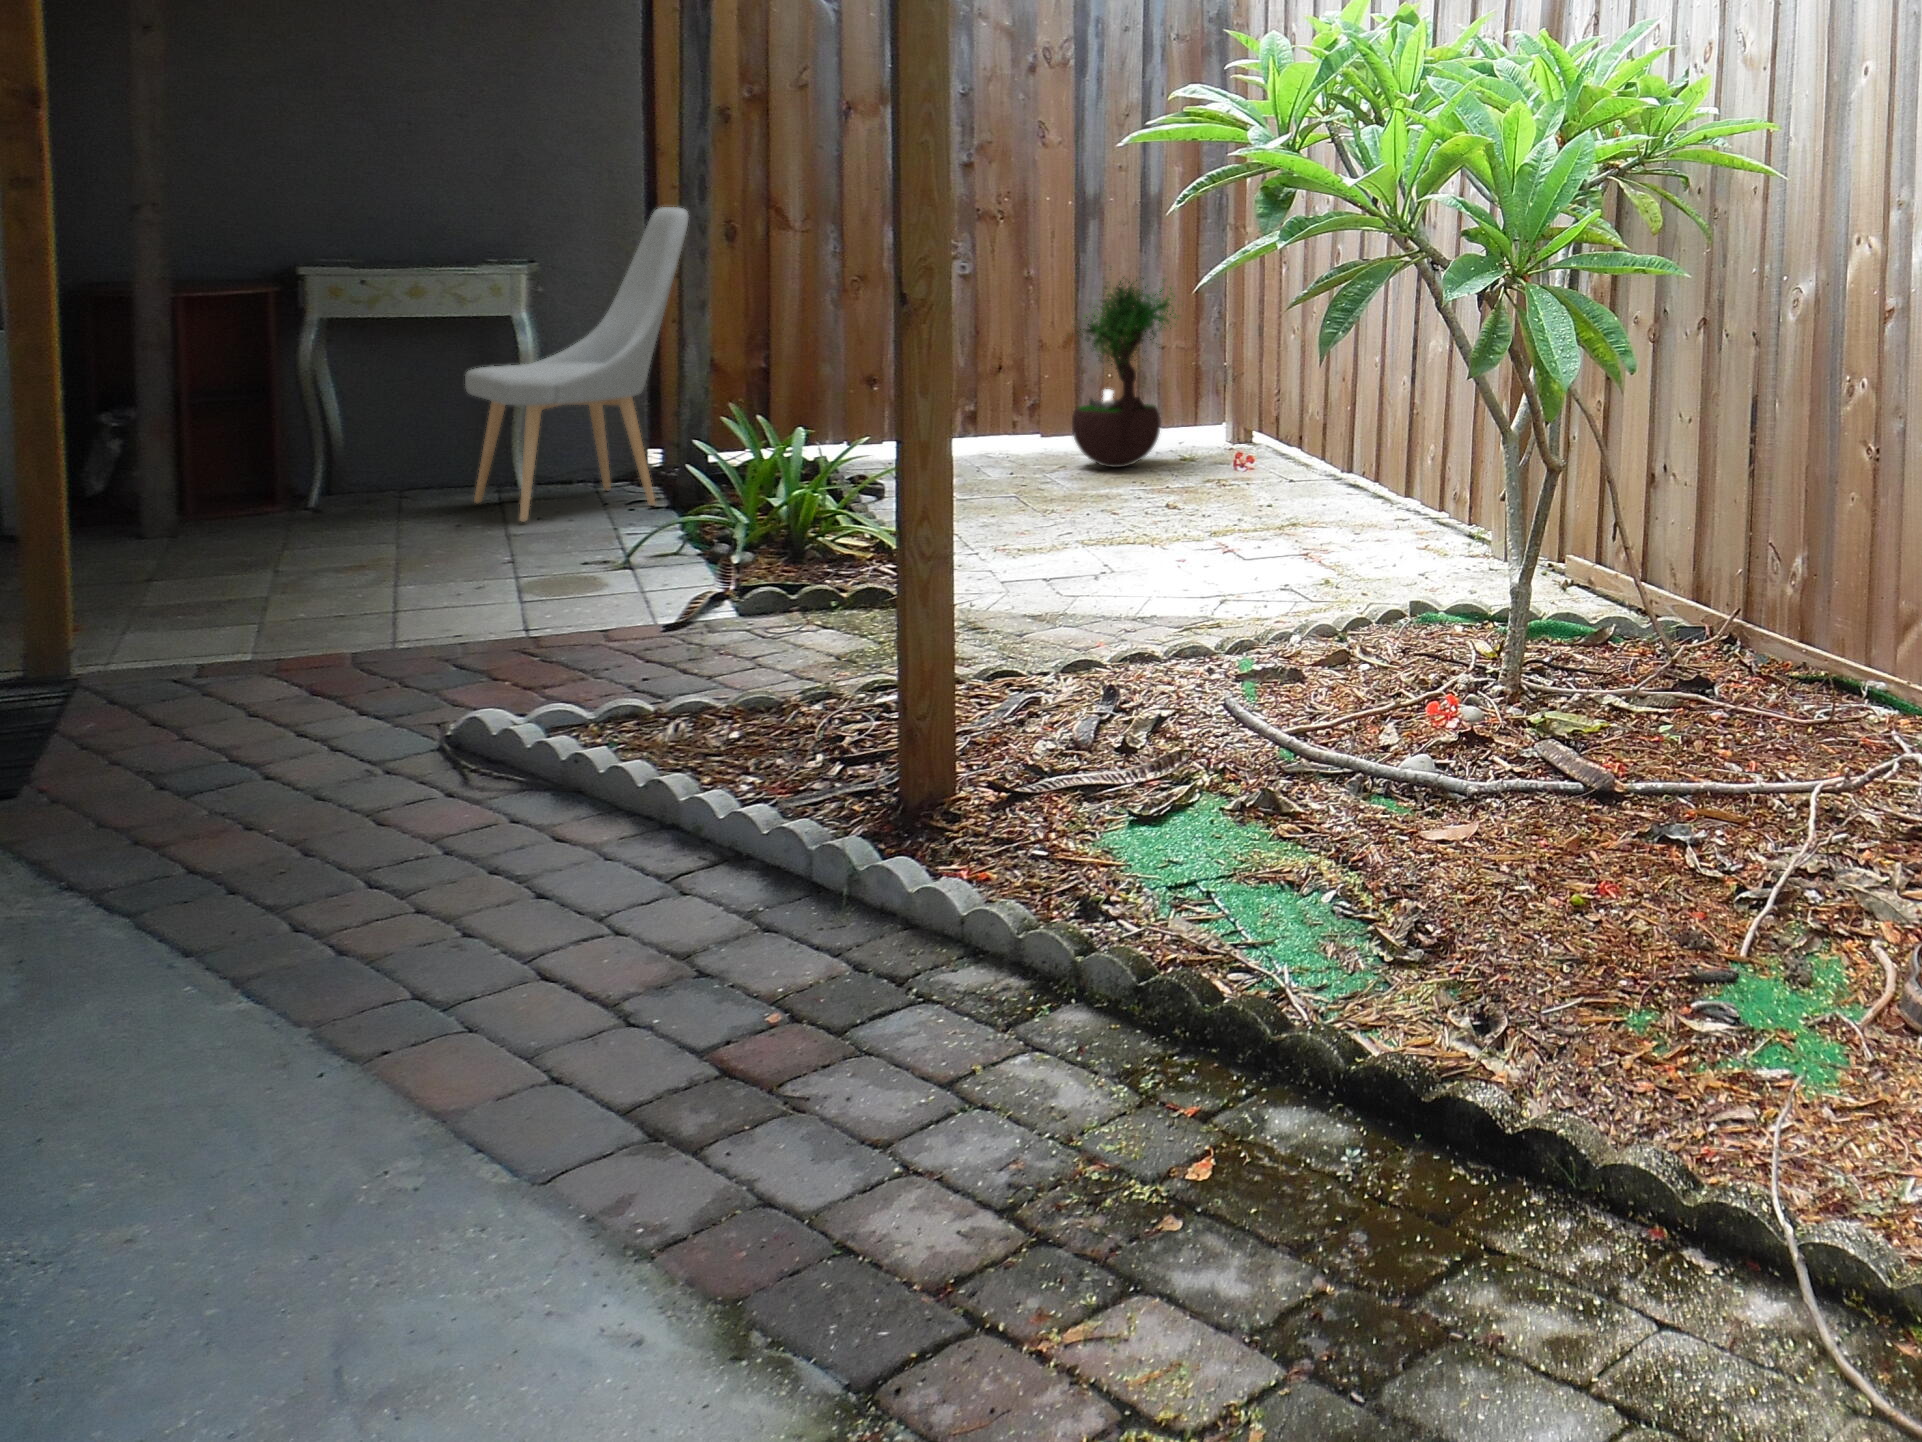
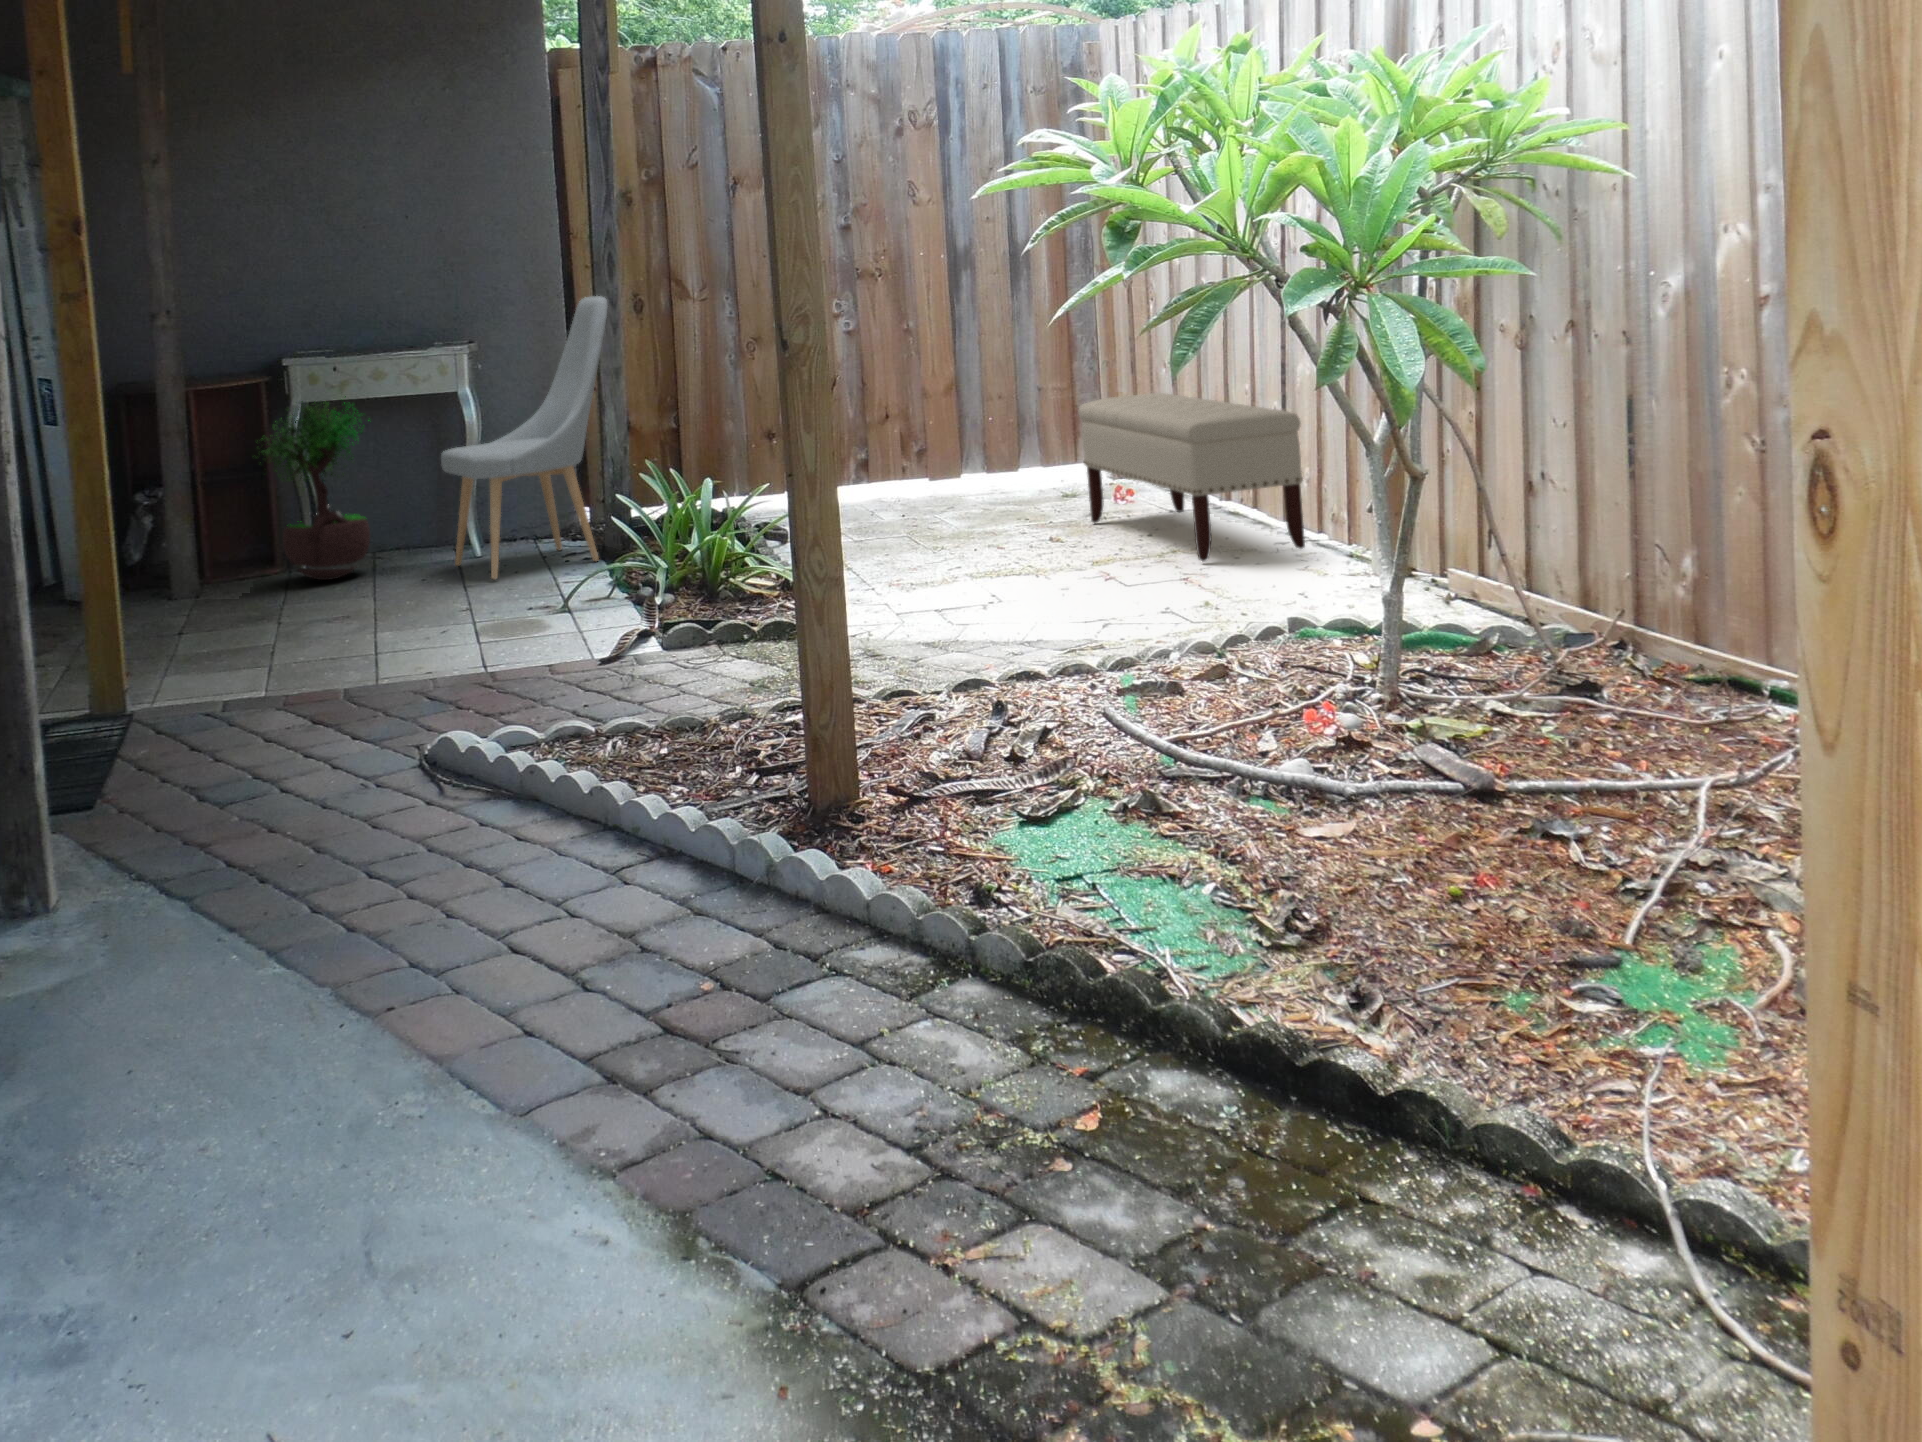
potted tree: present [1072,277,1176,467] -> present [255,396,370,580]
bench: none [1210,361,1437,538] -> present [1079,393,1305,561]

